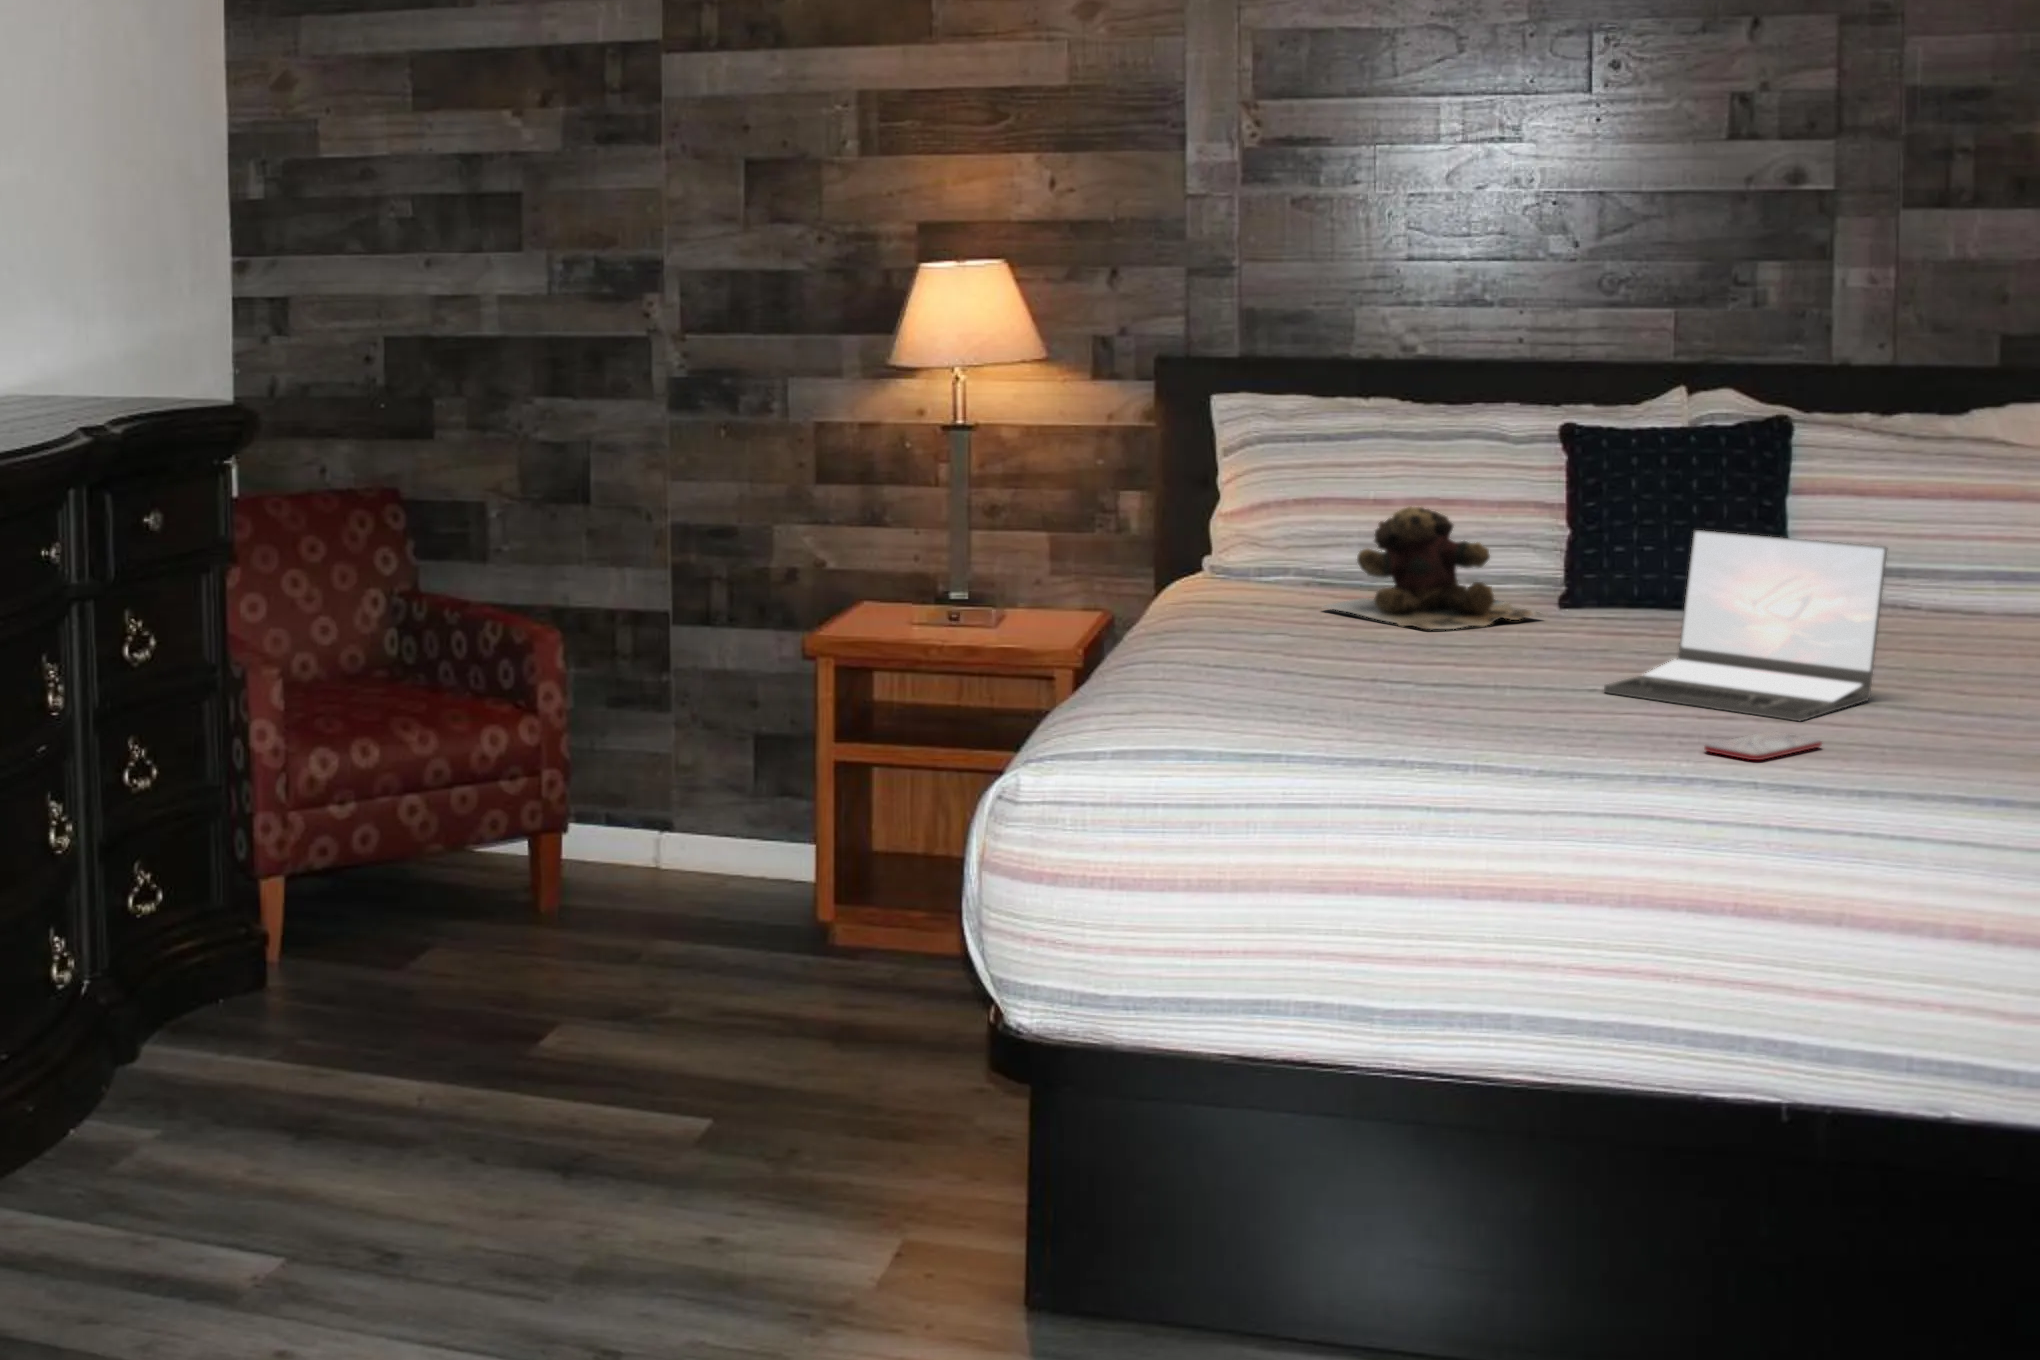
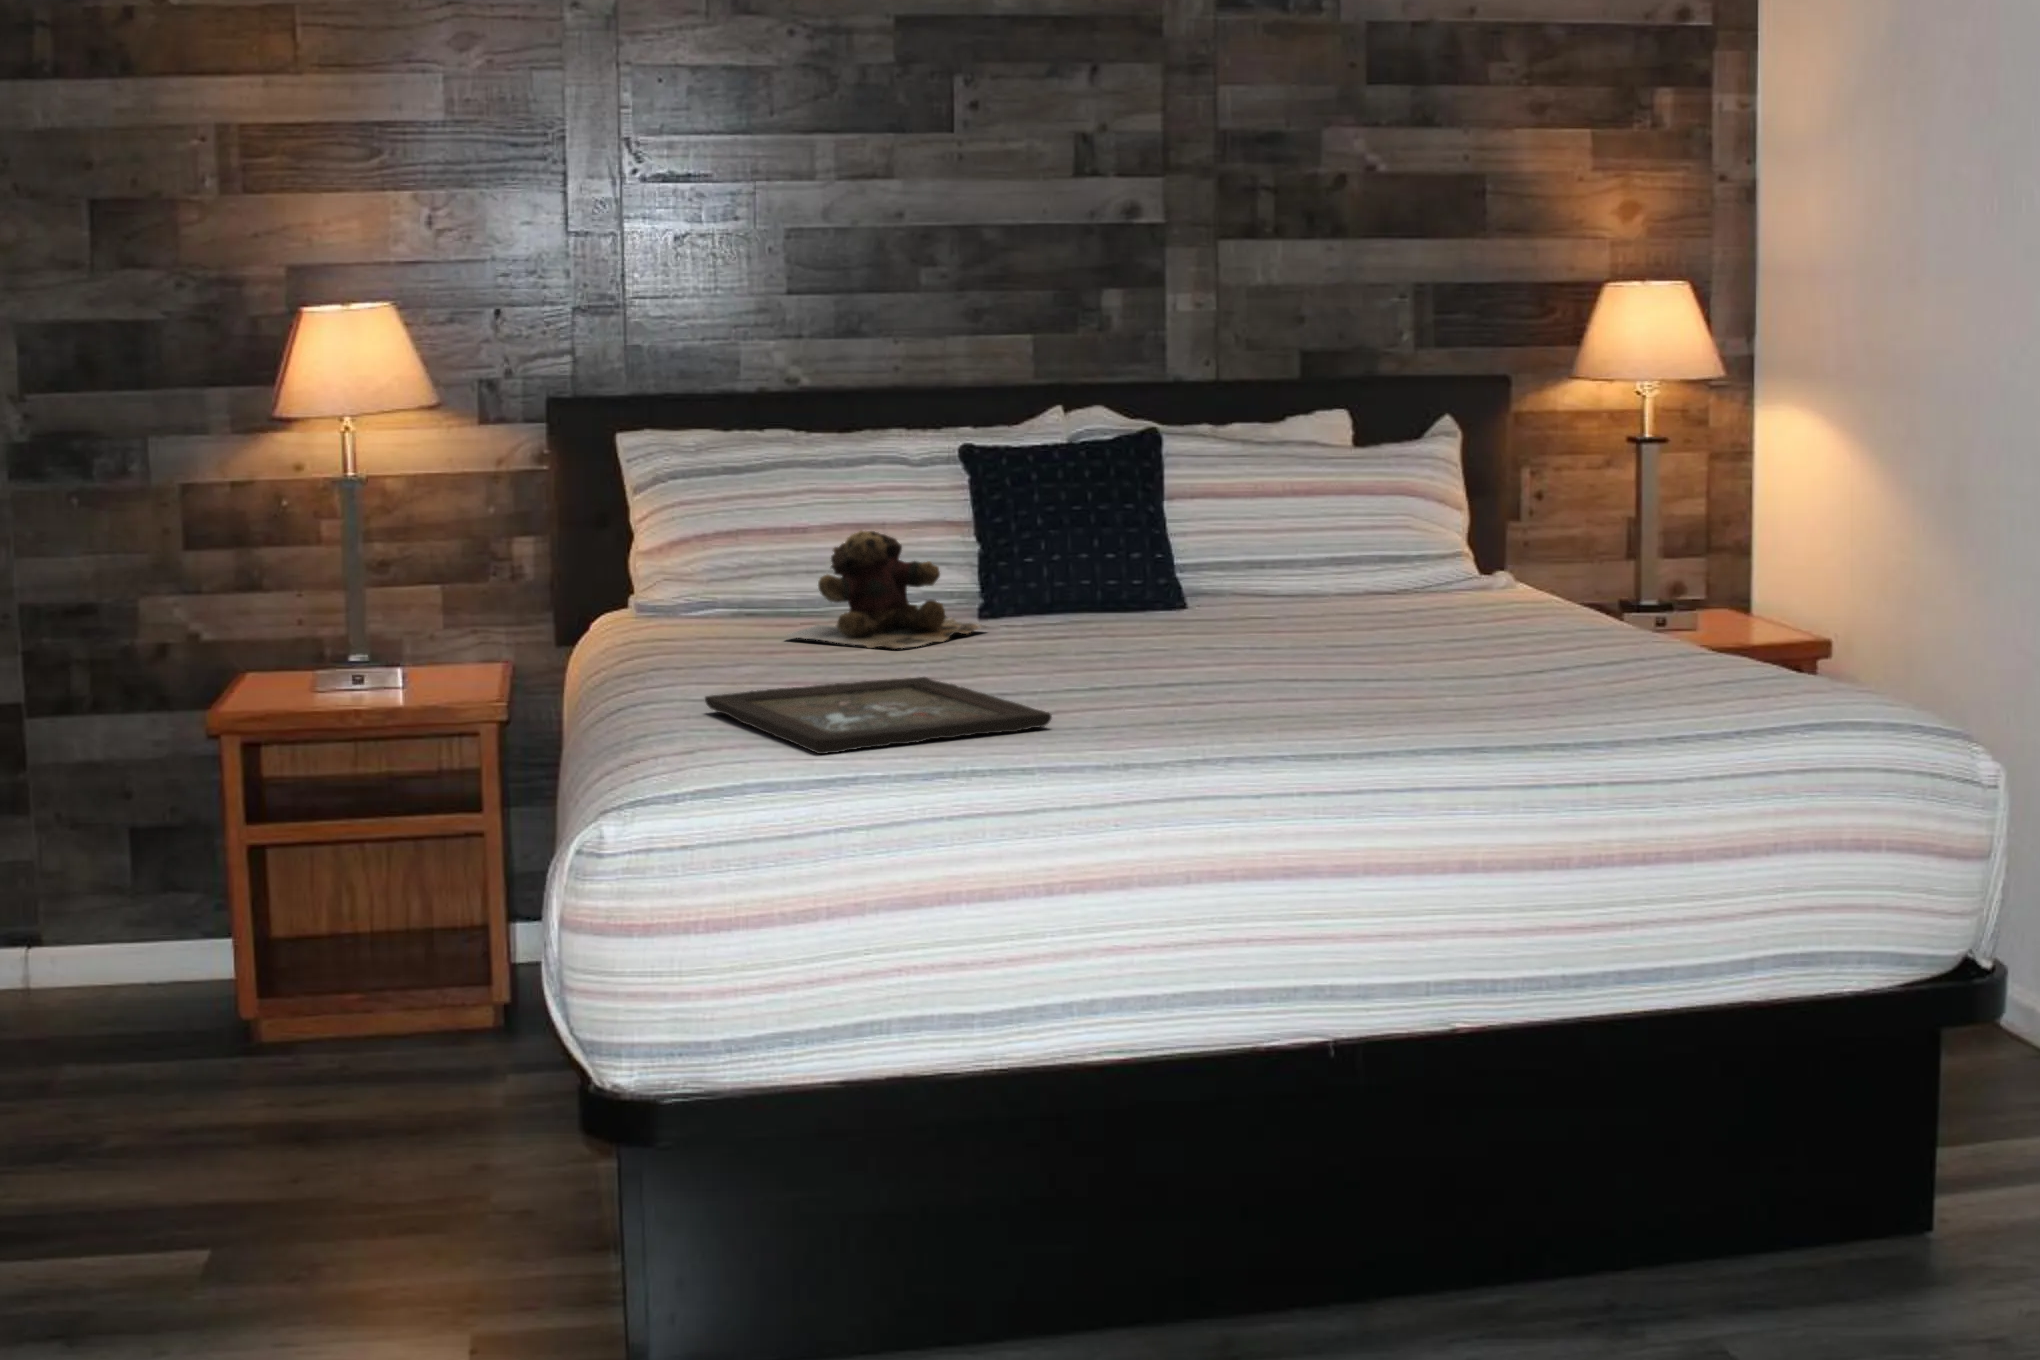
laptop: present [1604,530,1888,721] -> none [1096,532,1312,697]
tray: none [1177,660,1514,730] -> present [705,677,1052,754]
smartphone: present [1704,732,1822,760] -> none [1220,706,1306,732]

